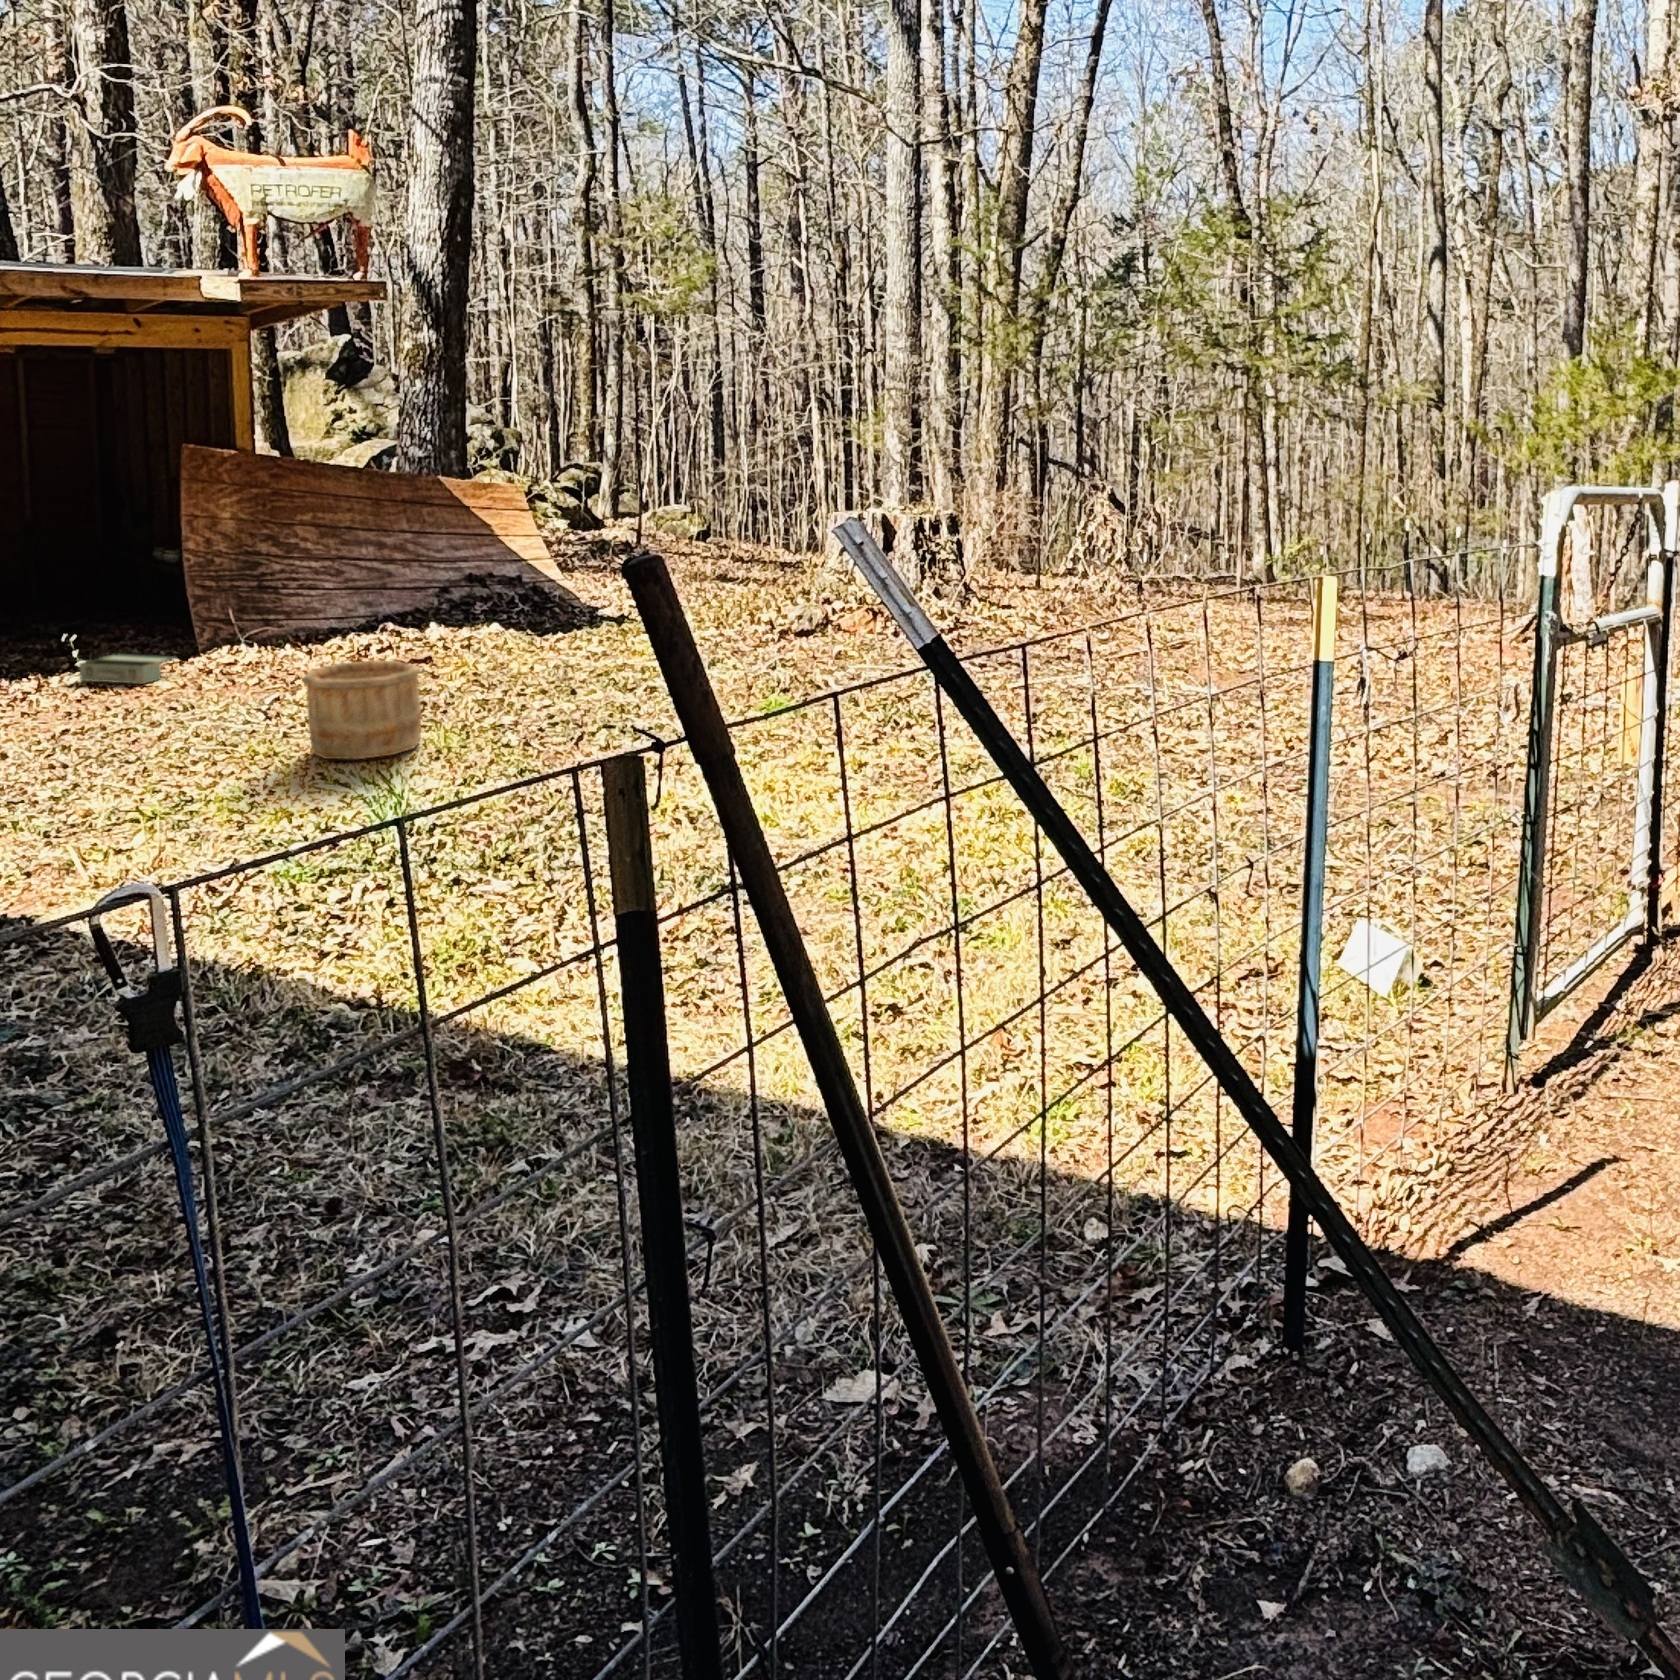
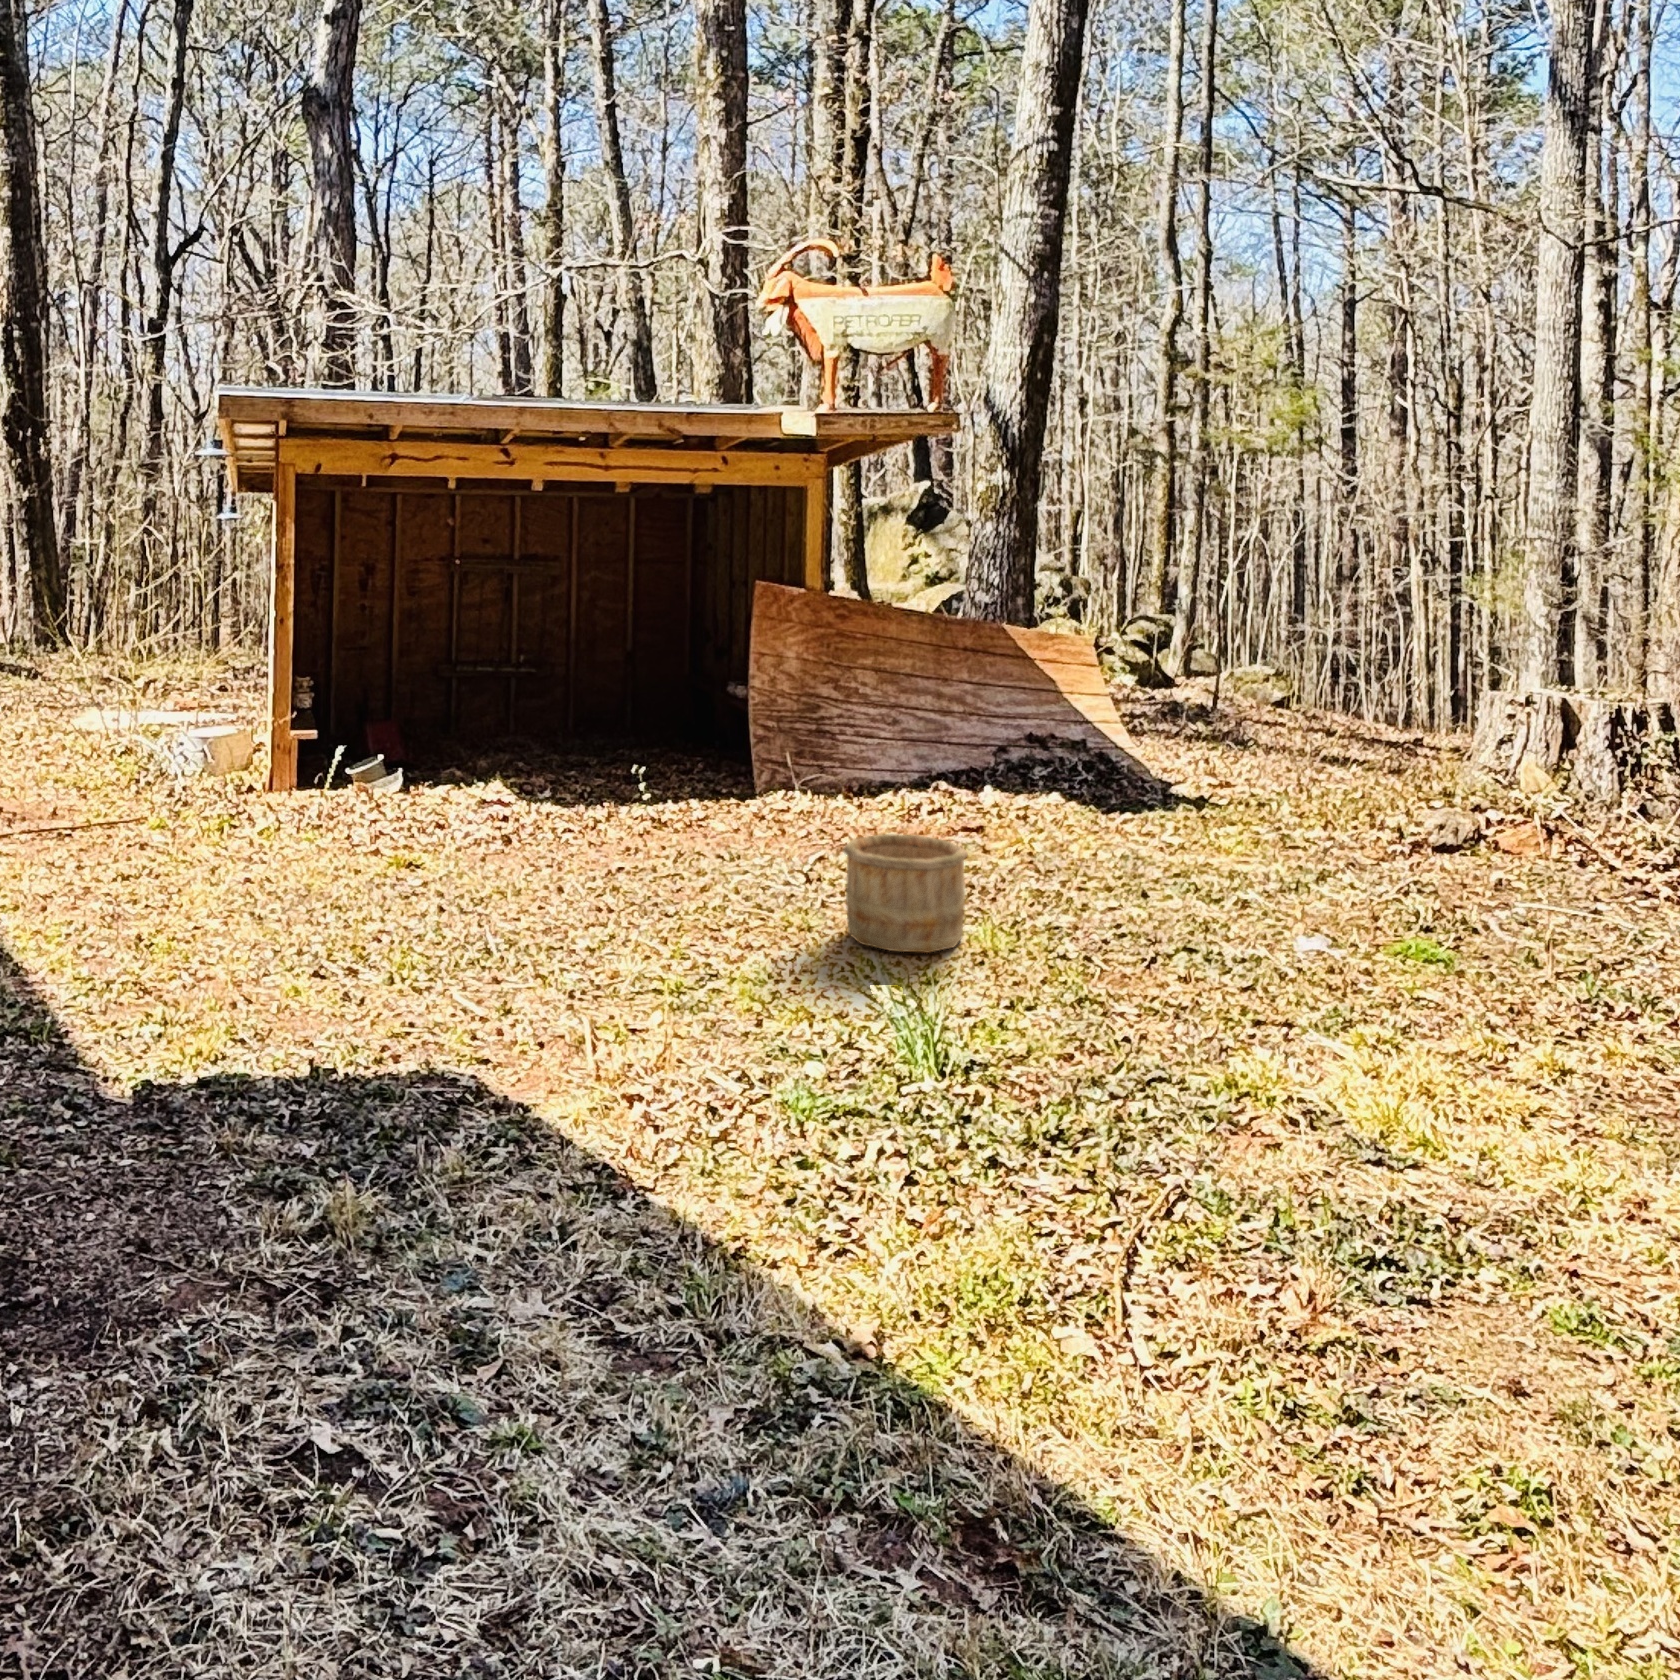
toolbox: present [79,654,177,684] -> none [662,786,743,820]

